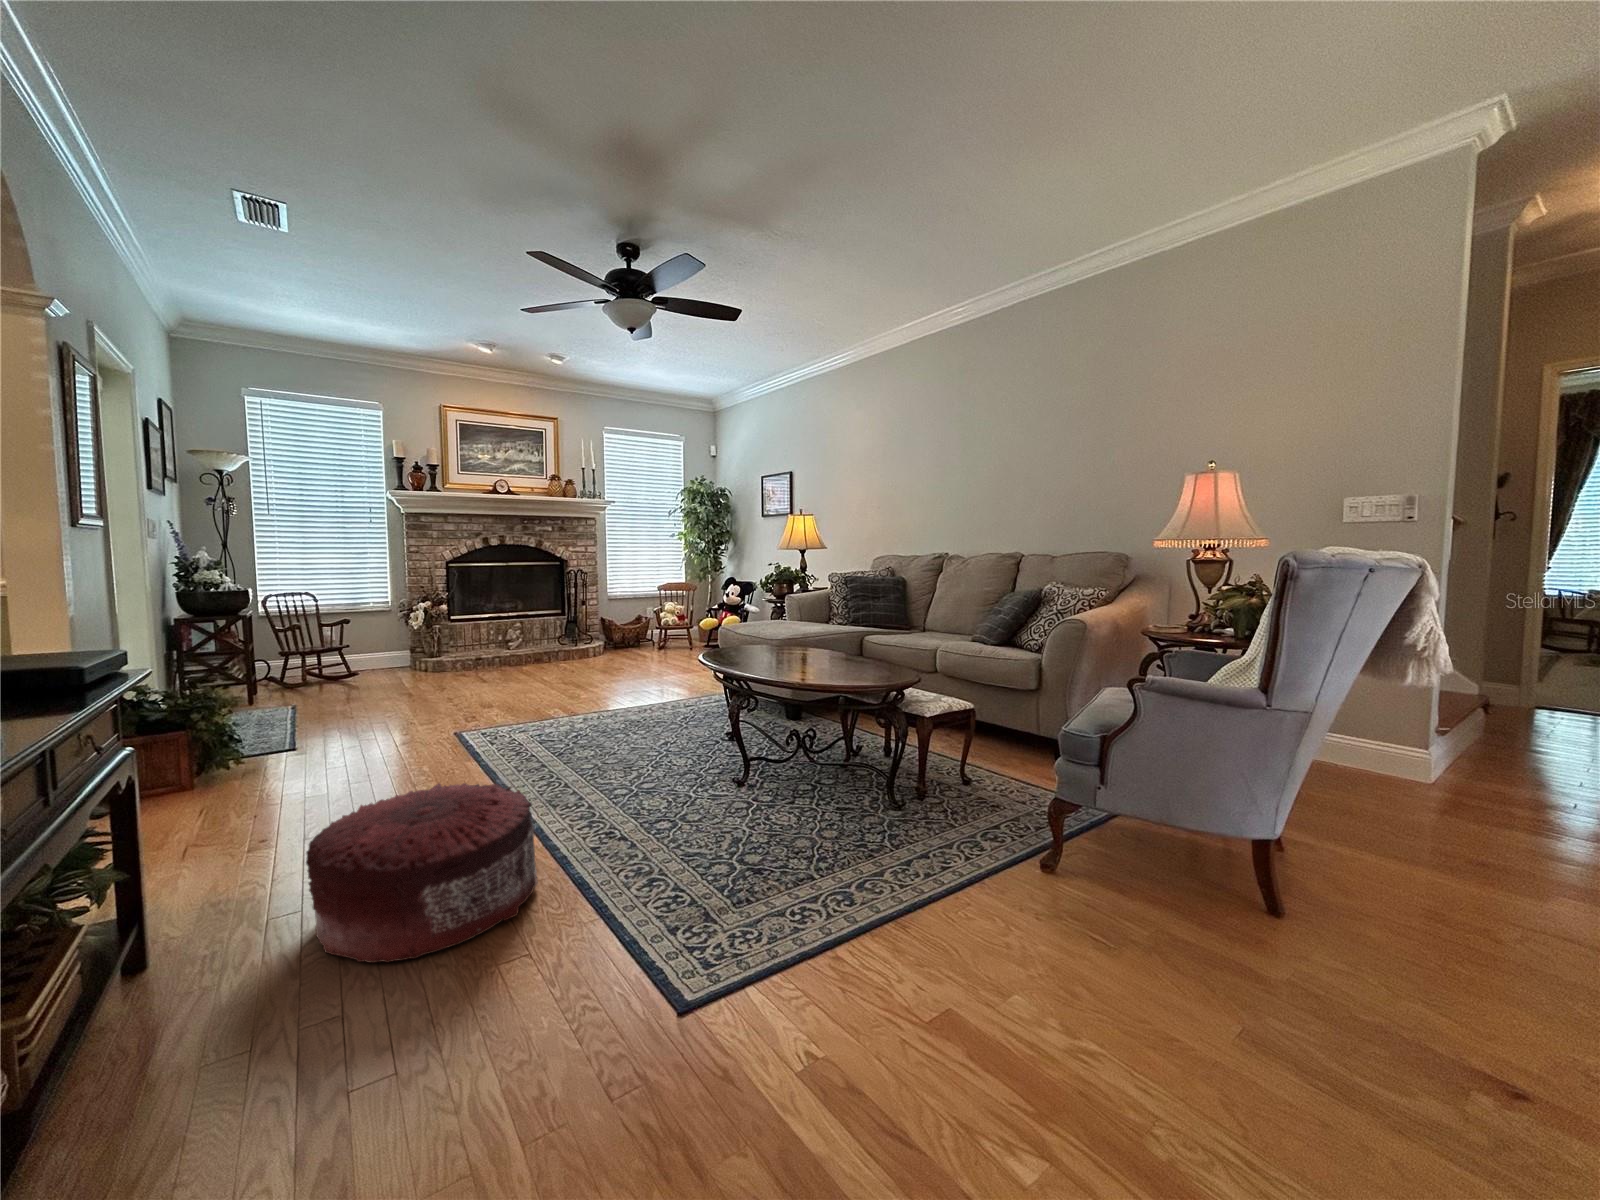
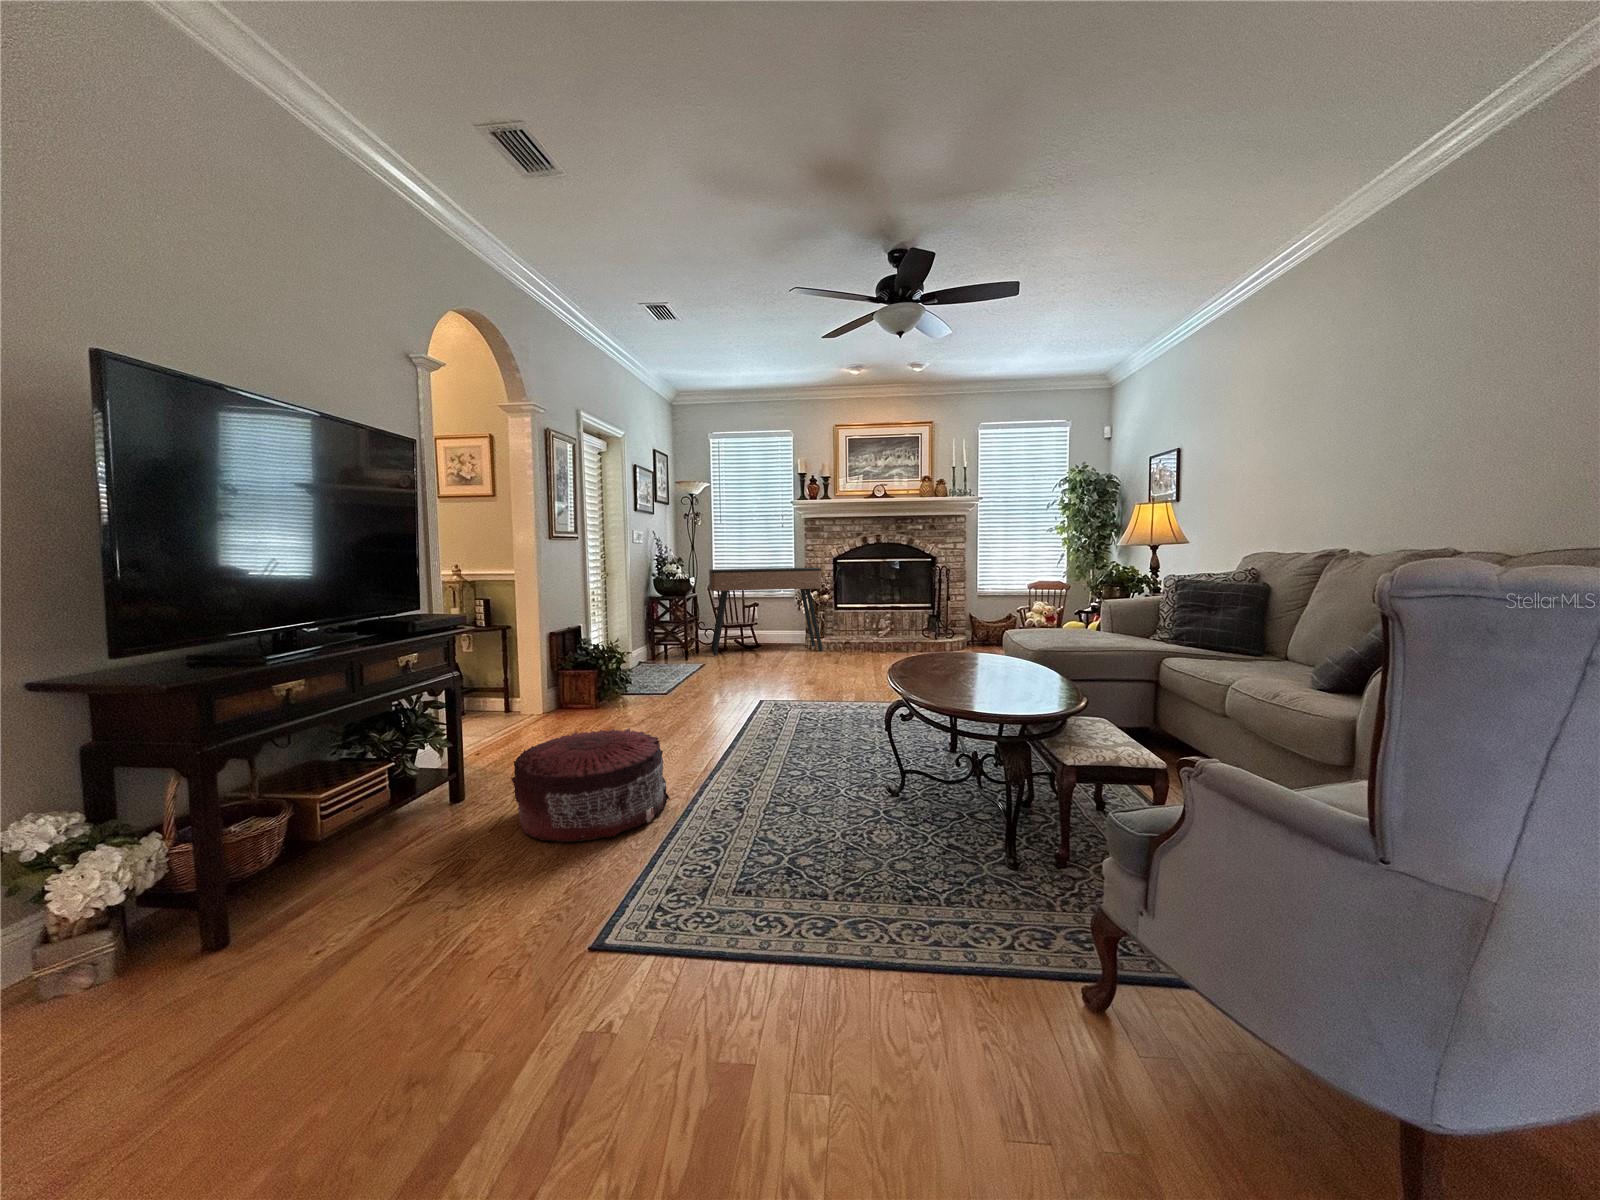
console table: none [270,573,451,693] -> present [709,567,823,656]

